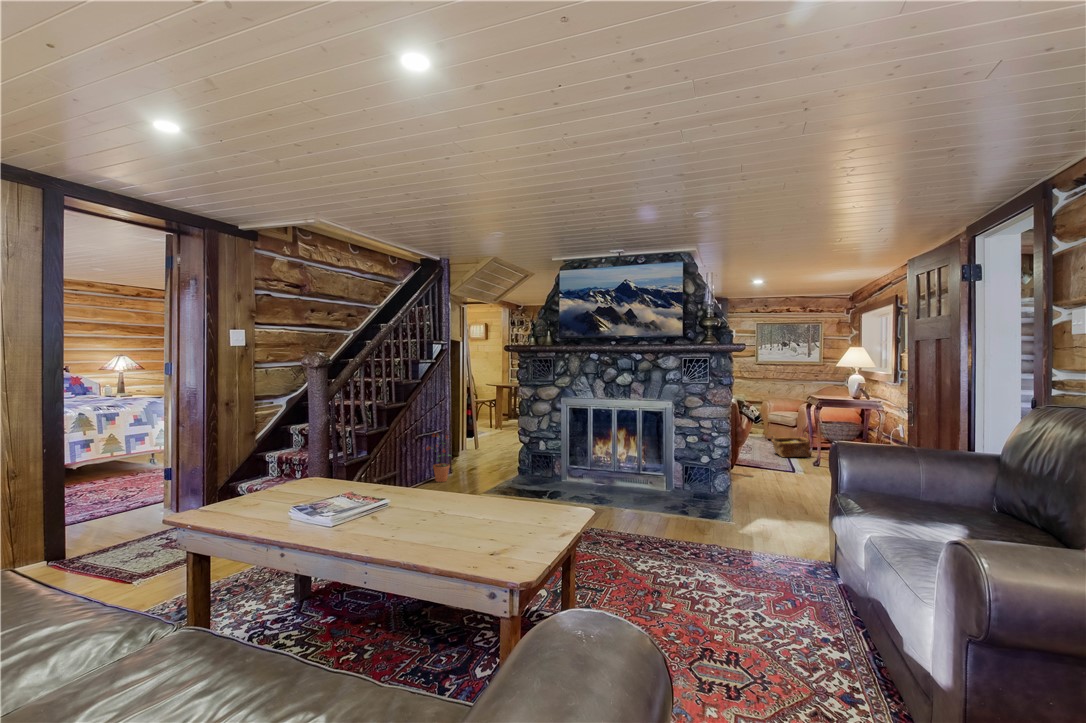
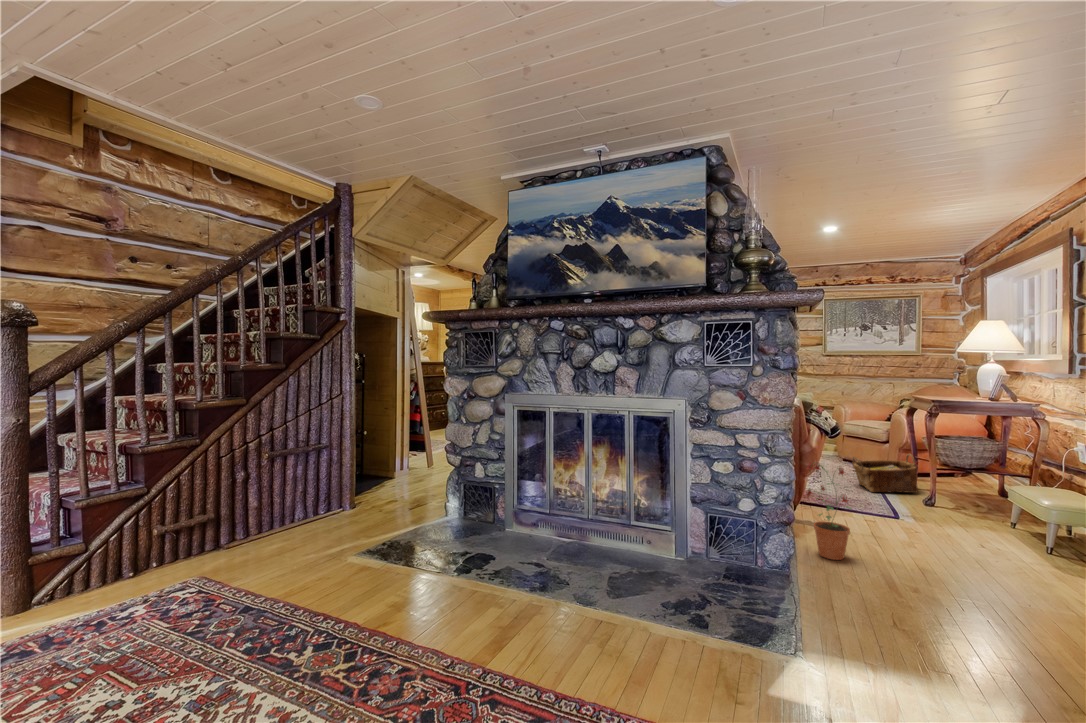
potted plant: present [426,434,450,482] -> present [806,463,851,560]

